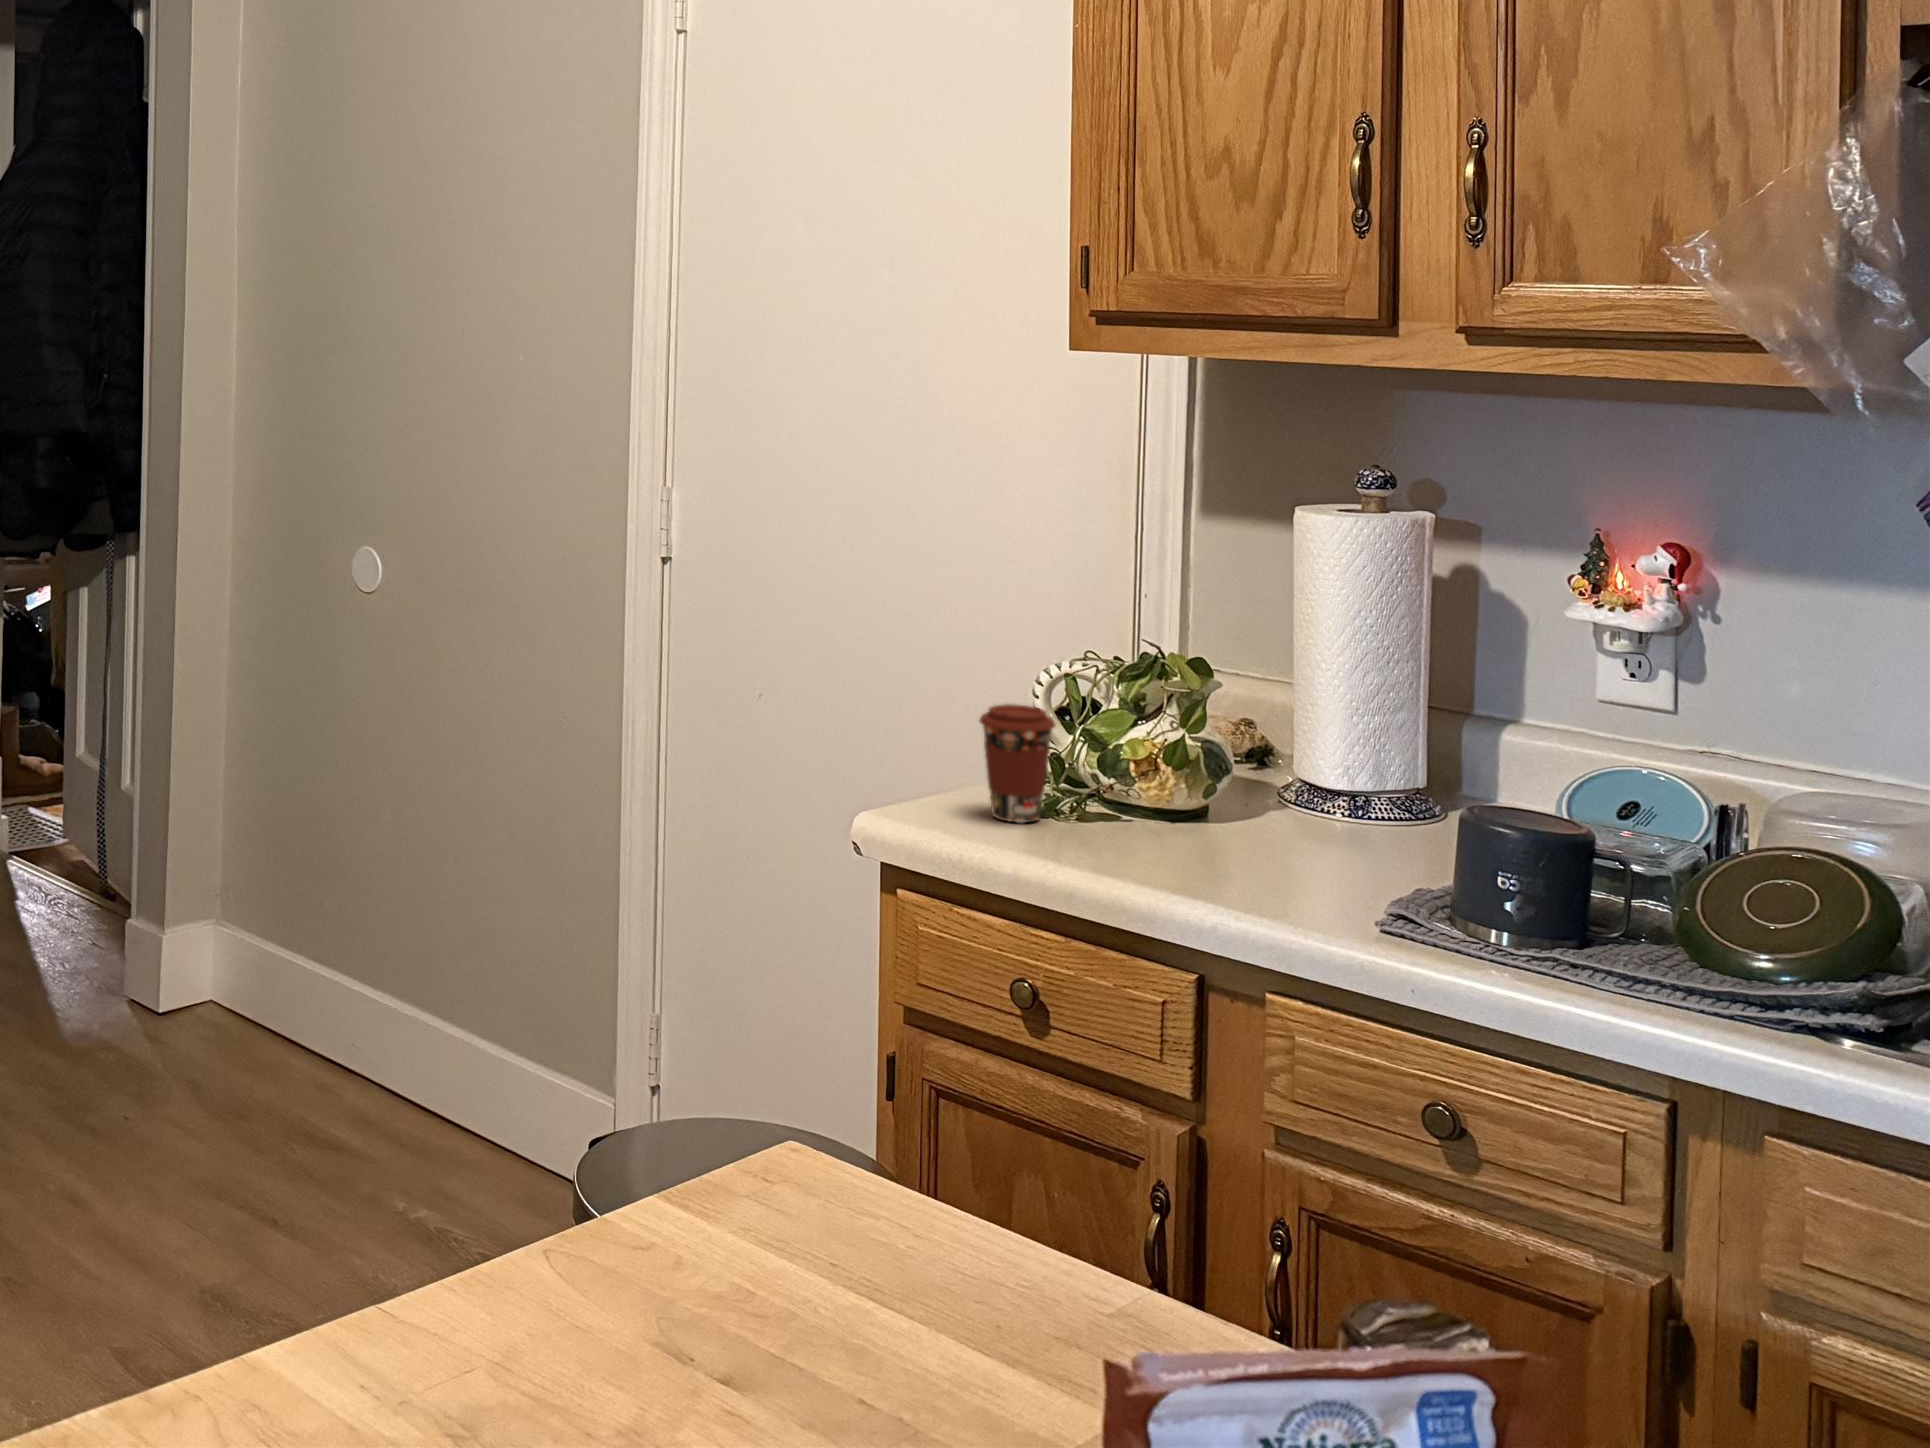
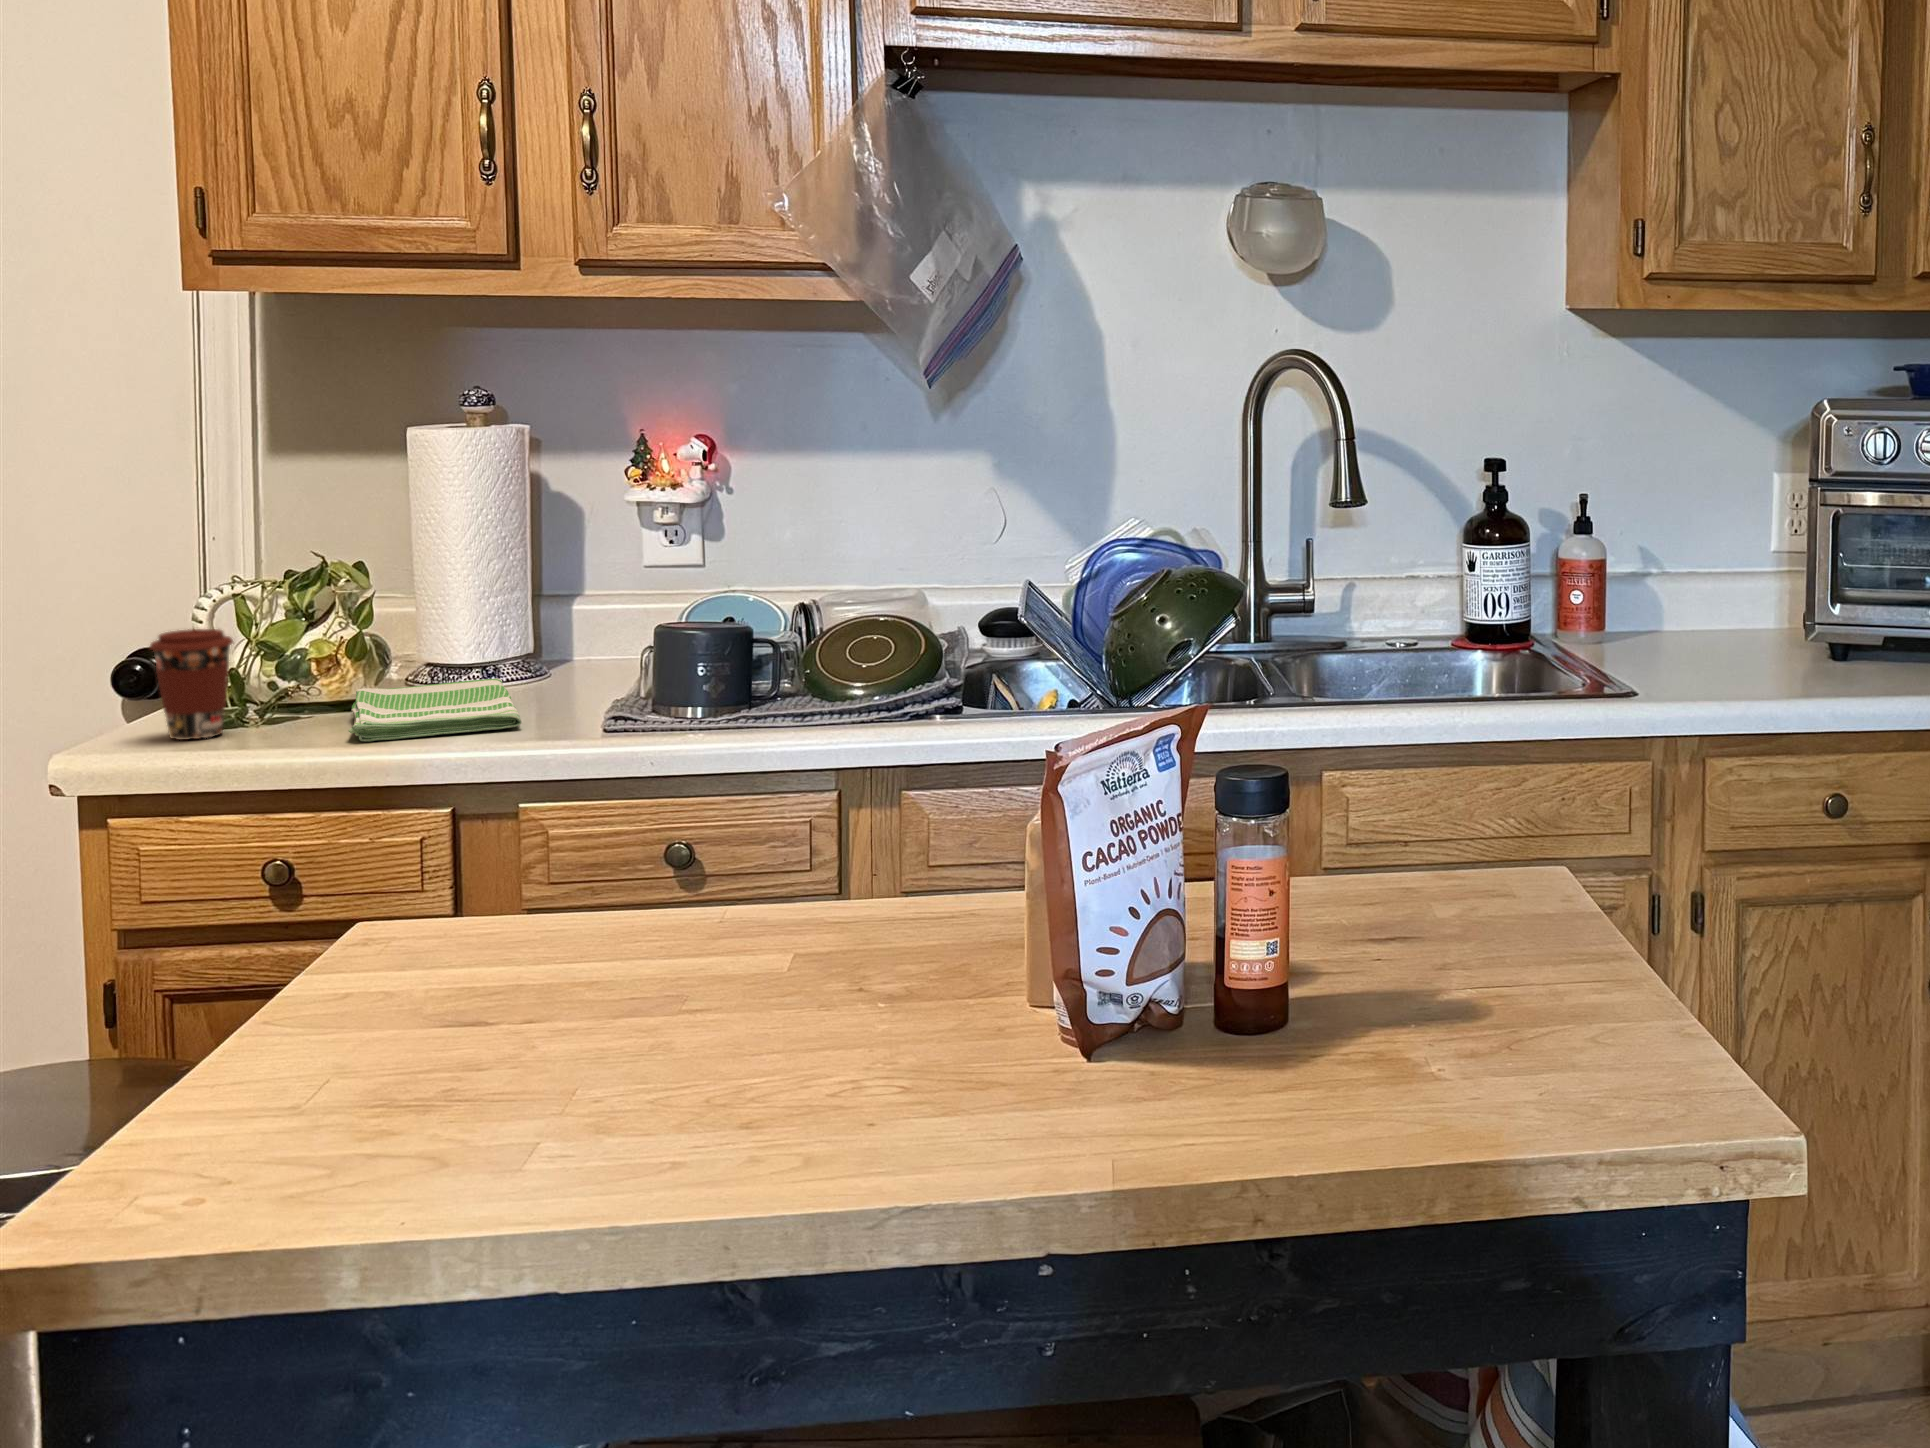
dish towel: none [1121,800,1341,894] -> present [348,678,522,742]

